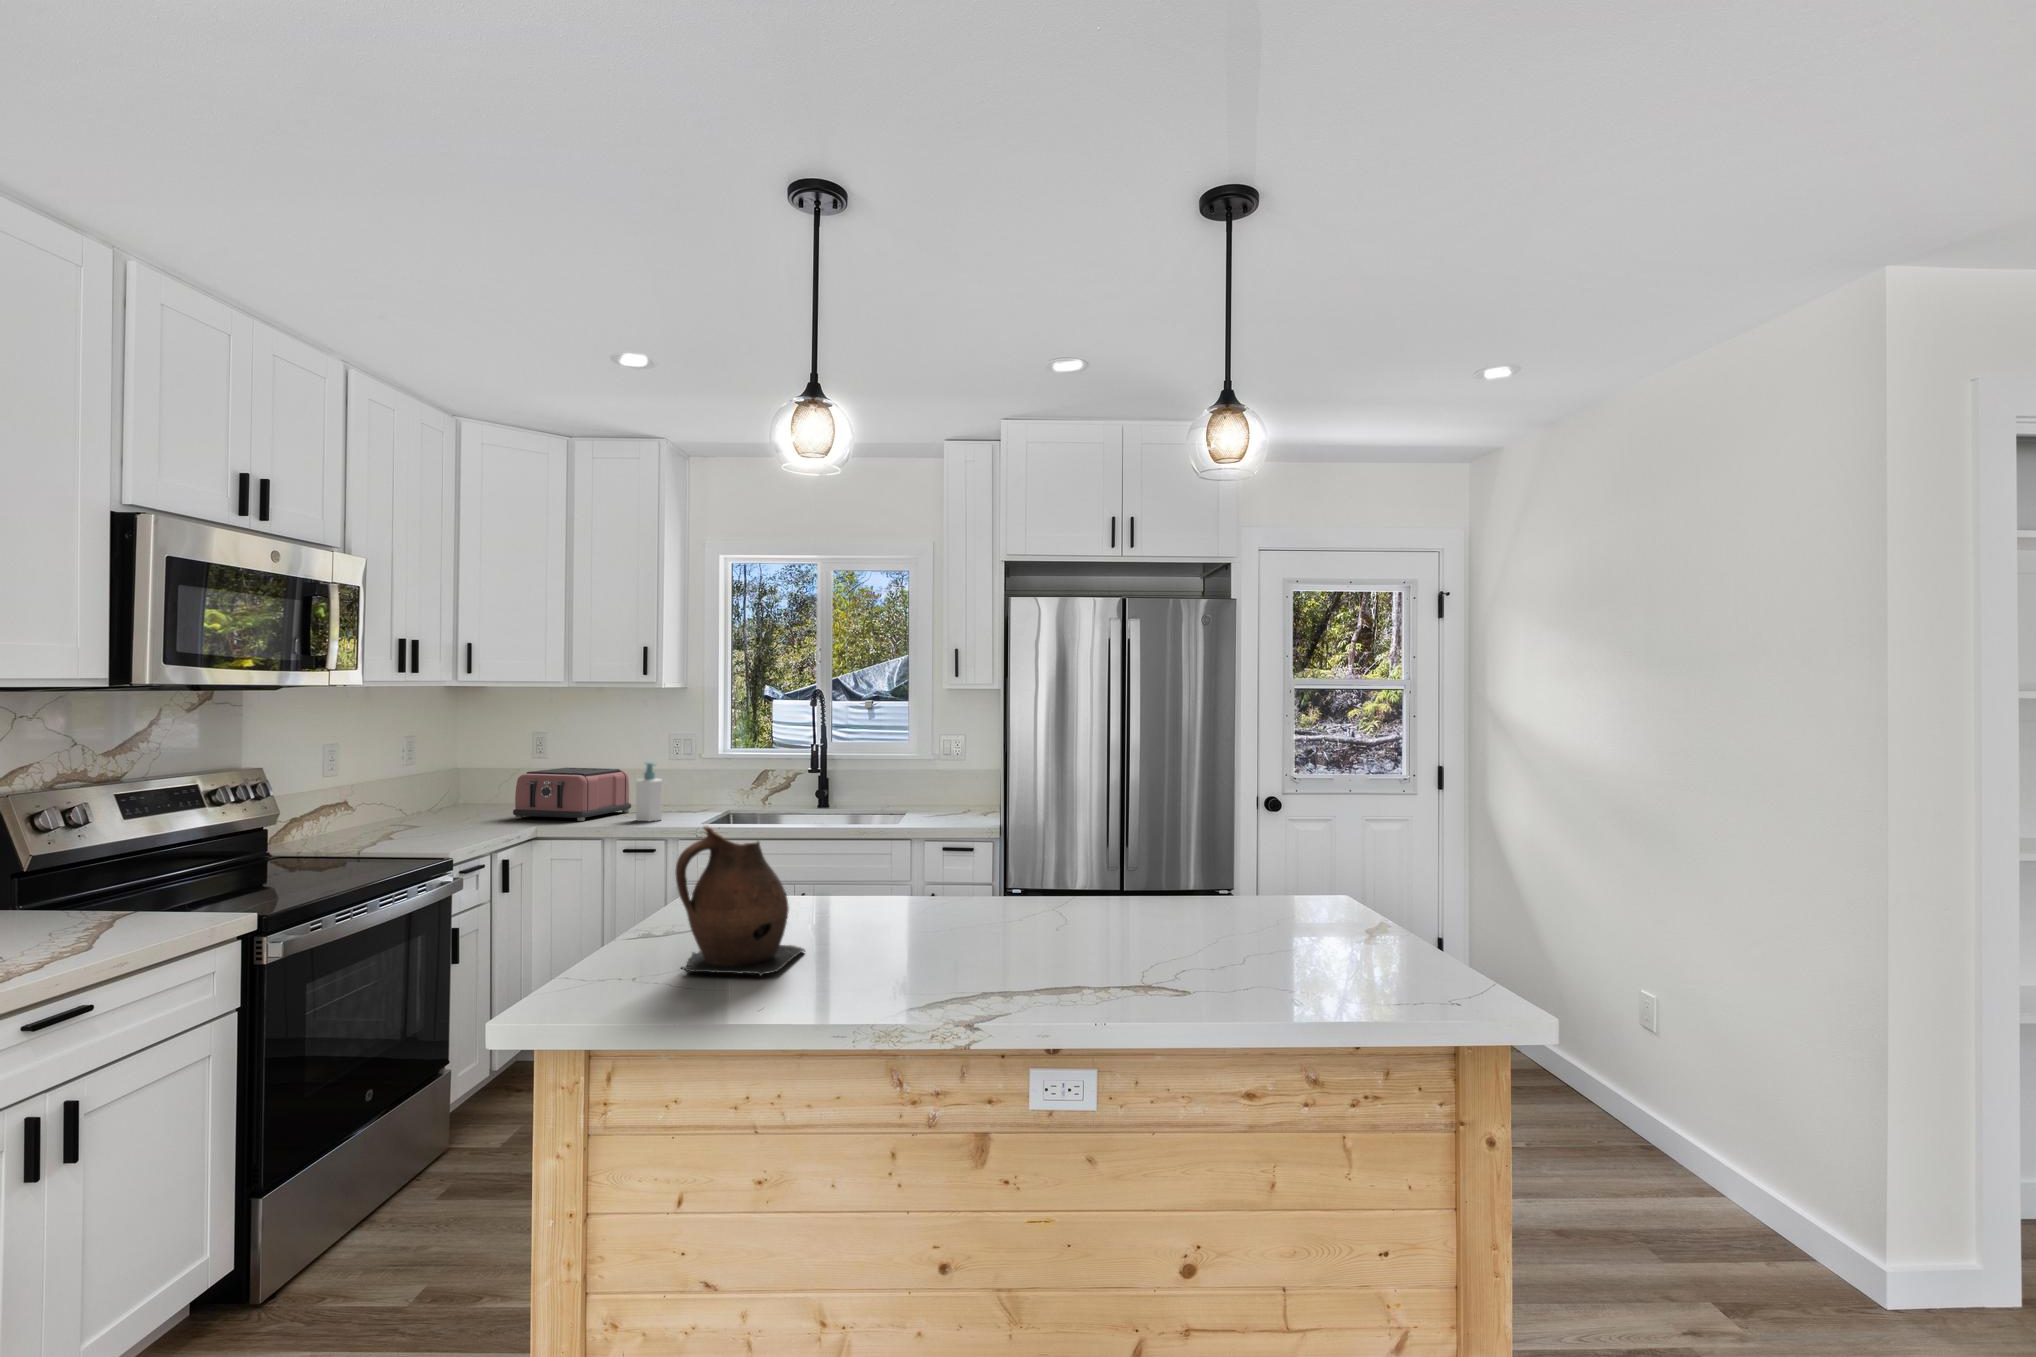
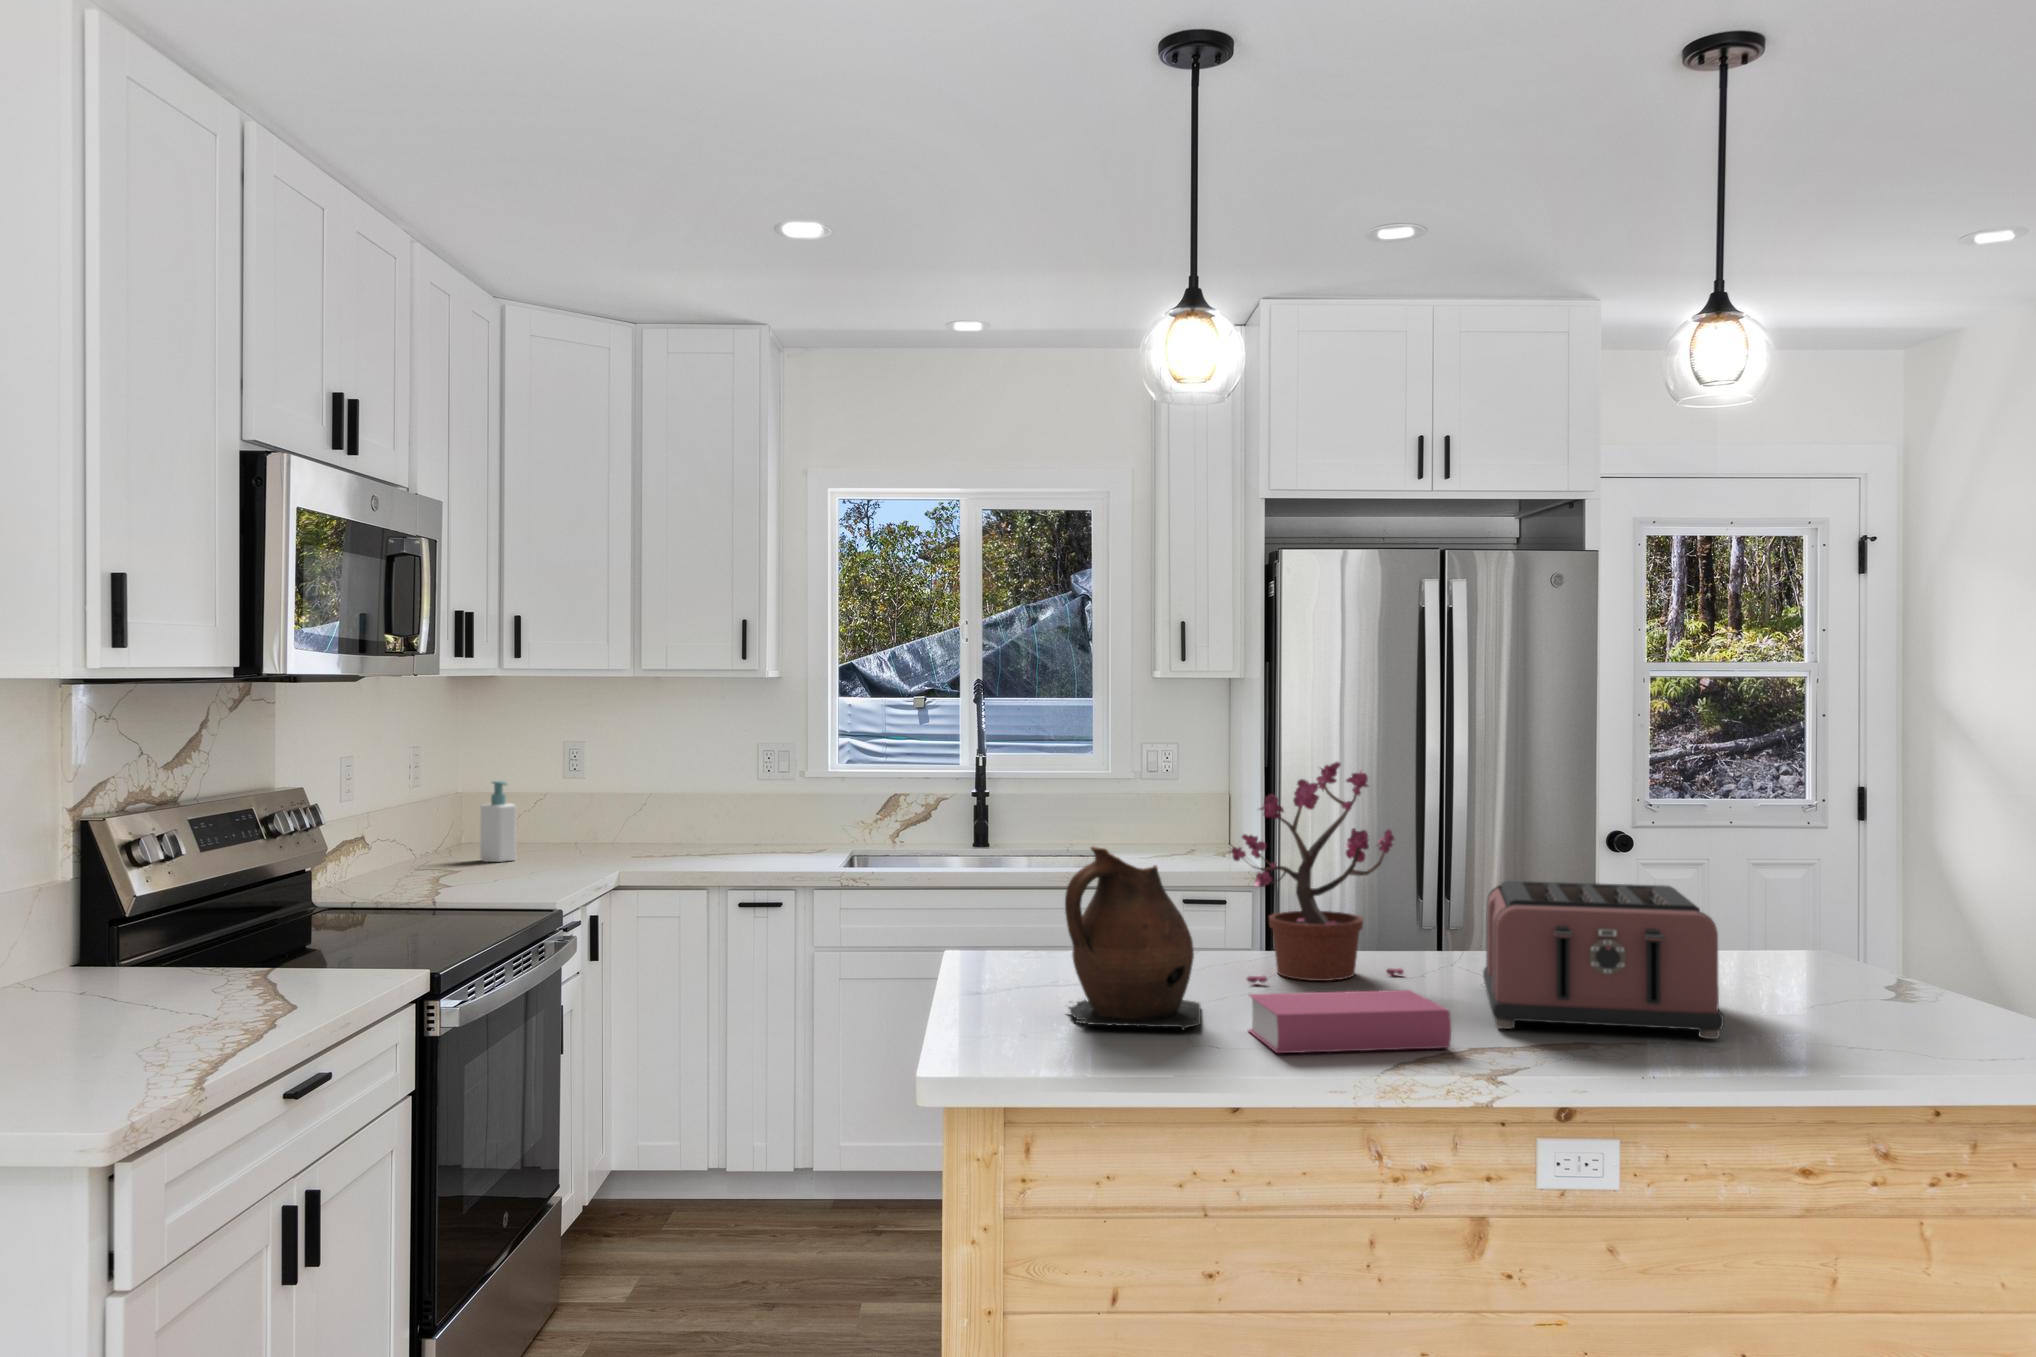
potted plant: none [866,755,998,930] -> present [1232,762,1404,983]
soap bottle: present [636,762,663,821] -> present [480,781,516,862]
toaster: present [513,768,631,821] -> present [1483,881,1724,1039]
book: none [813,942,962,1000] -> present [1249,990,1451,1053]

